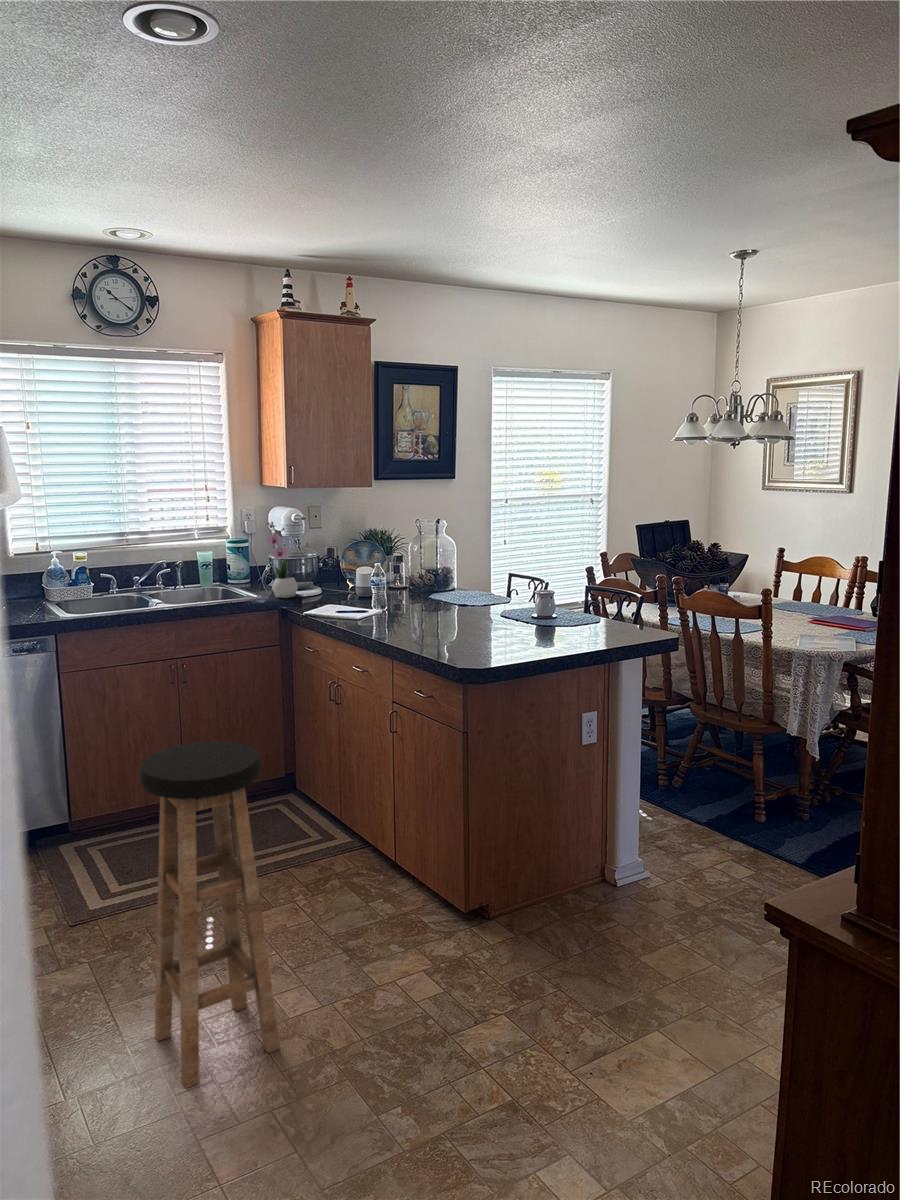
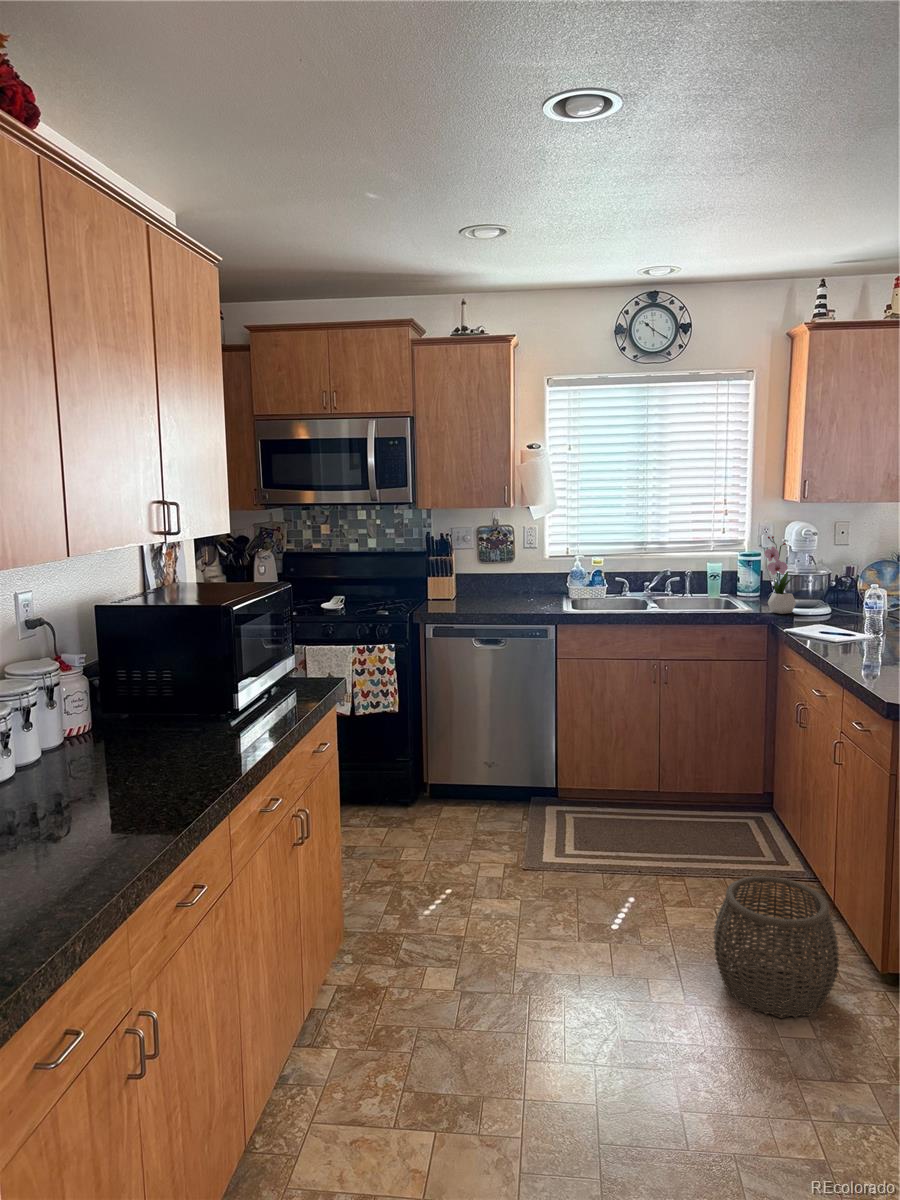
bar stool: present [140,742,280,1088] -> none [529,727,636,1032]
woven basket: none [324,848,436,979] -> present [713,876,839,1018]

